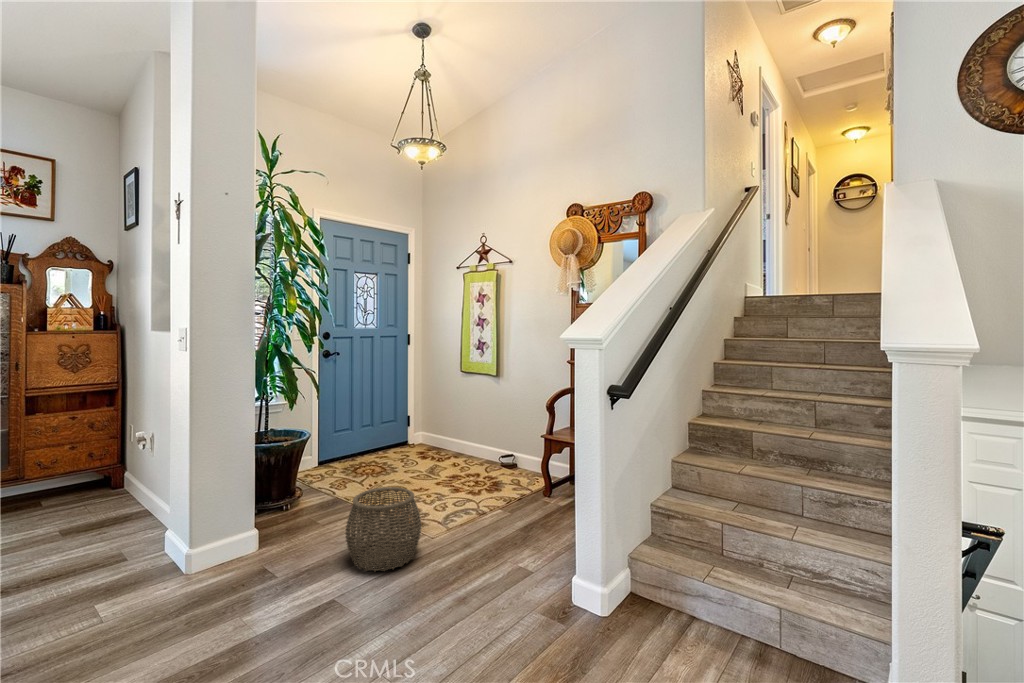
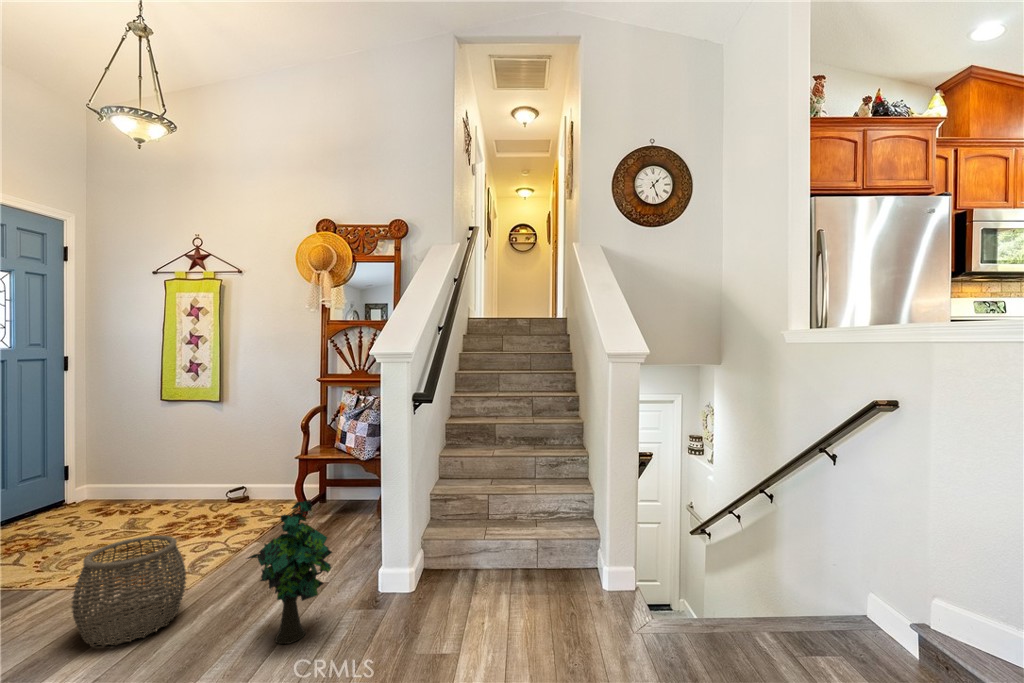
decorative plant: none [440,489,516,625] -> present [247,501,332,644]

